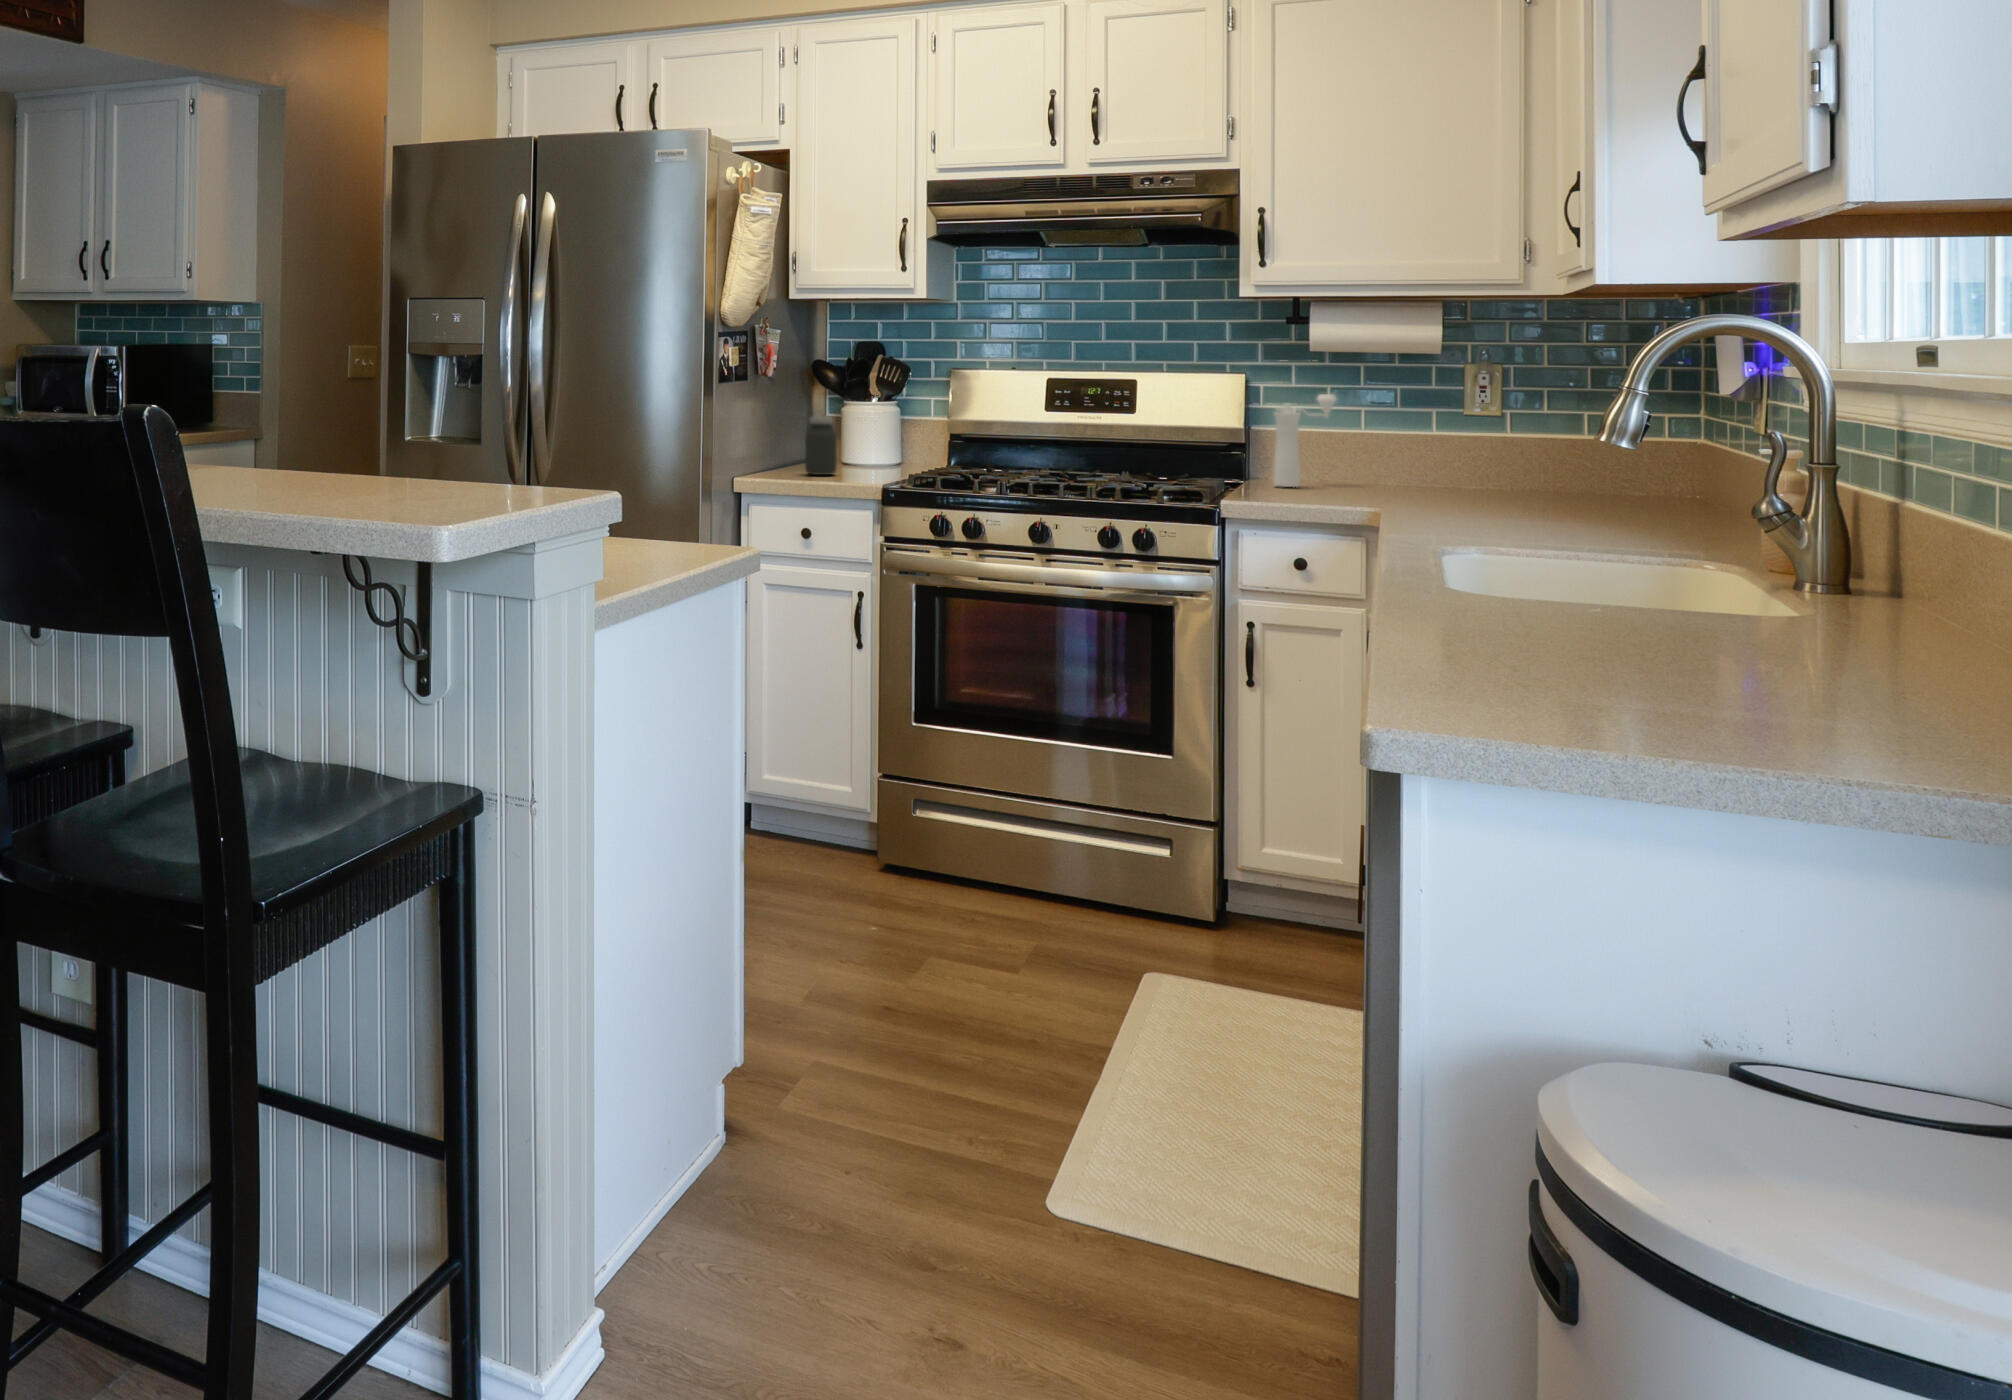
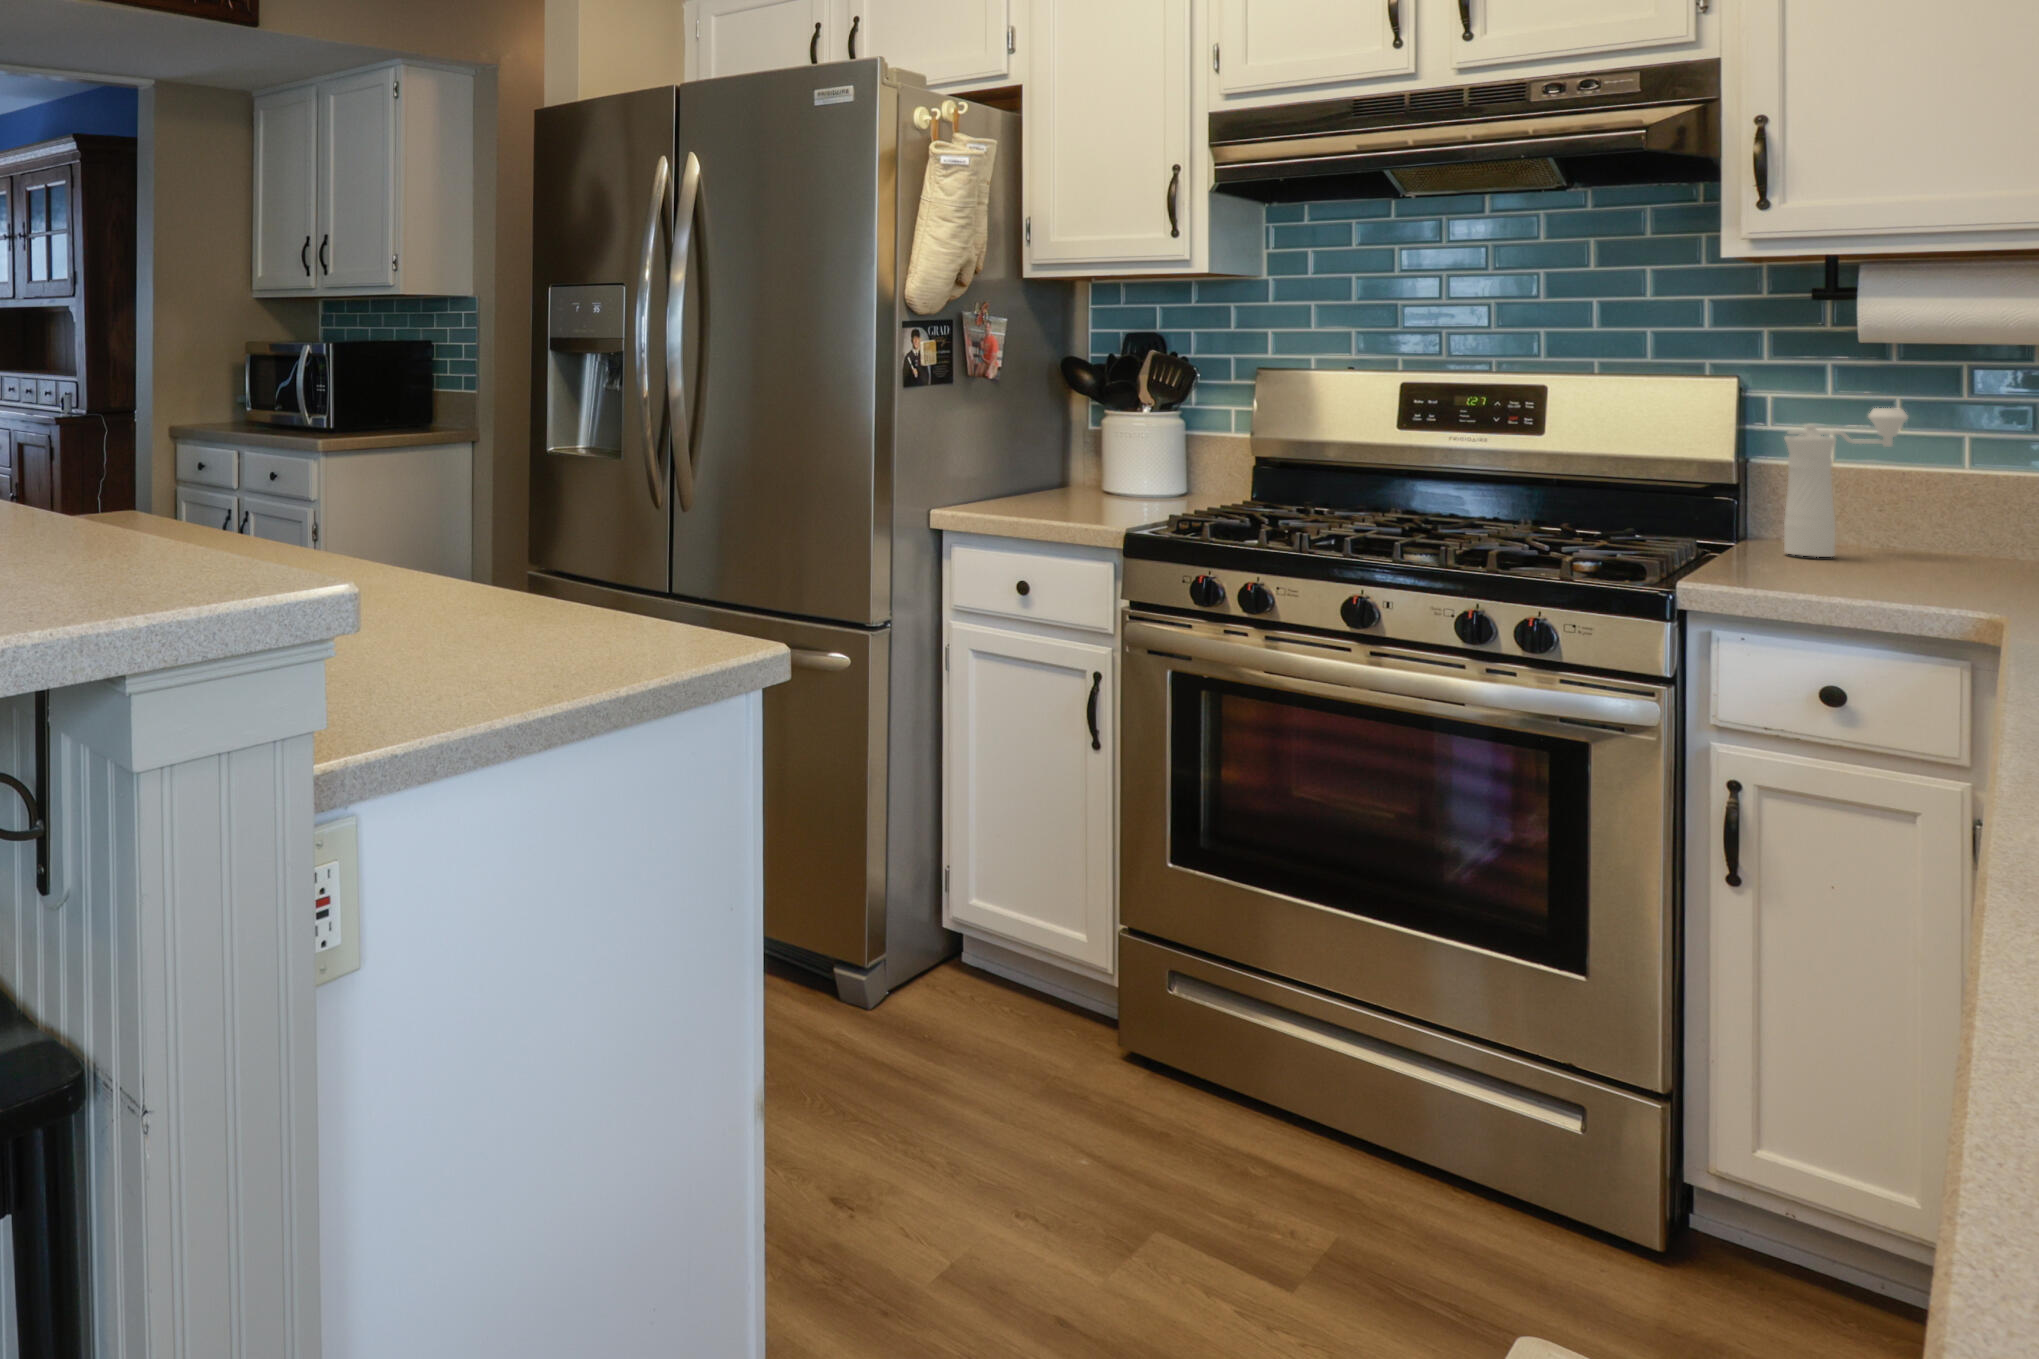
jar: present [805,417,837,475] -> none [1035,431,1079,510]

